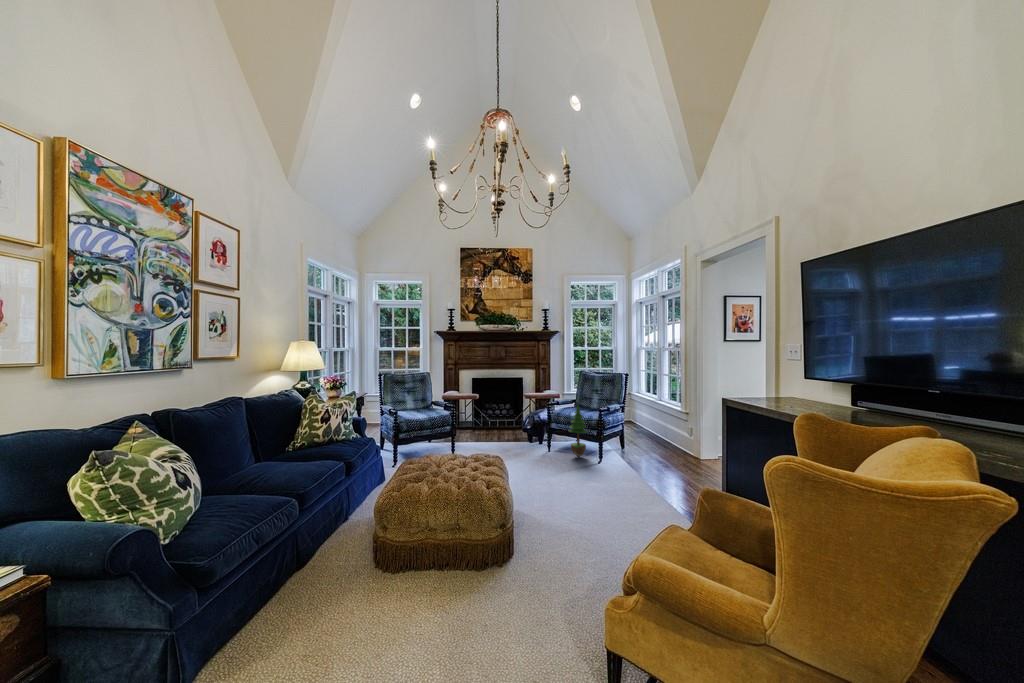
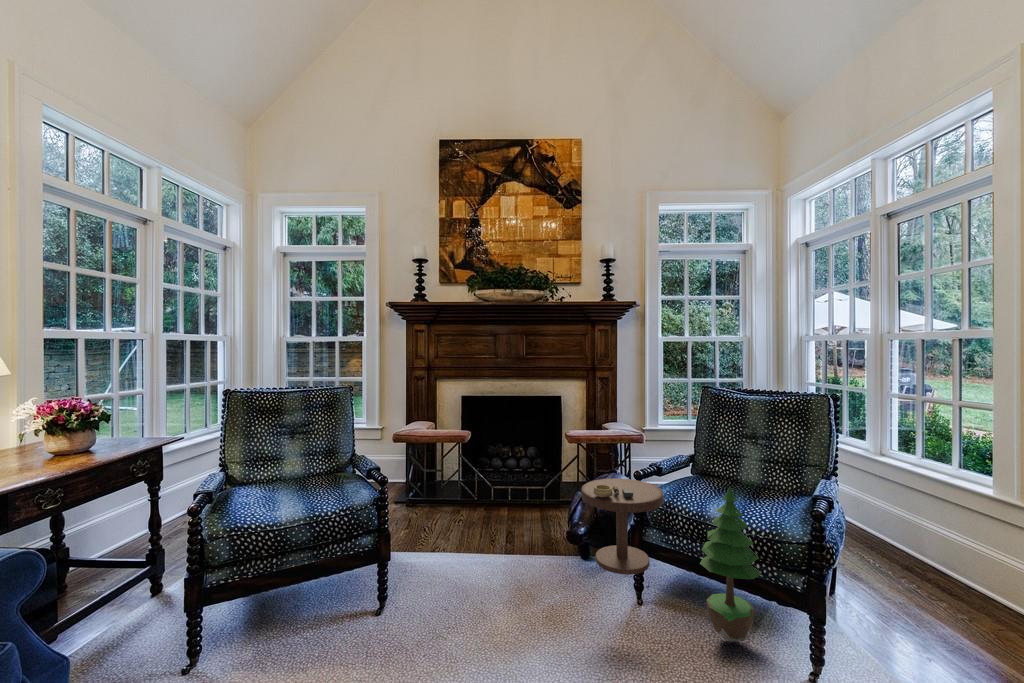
side table: none [528,404,556,456] -> present [582,478,663,575]

